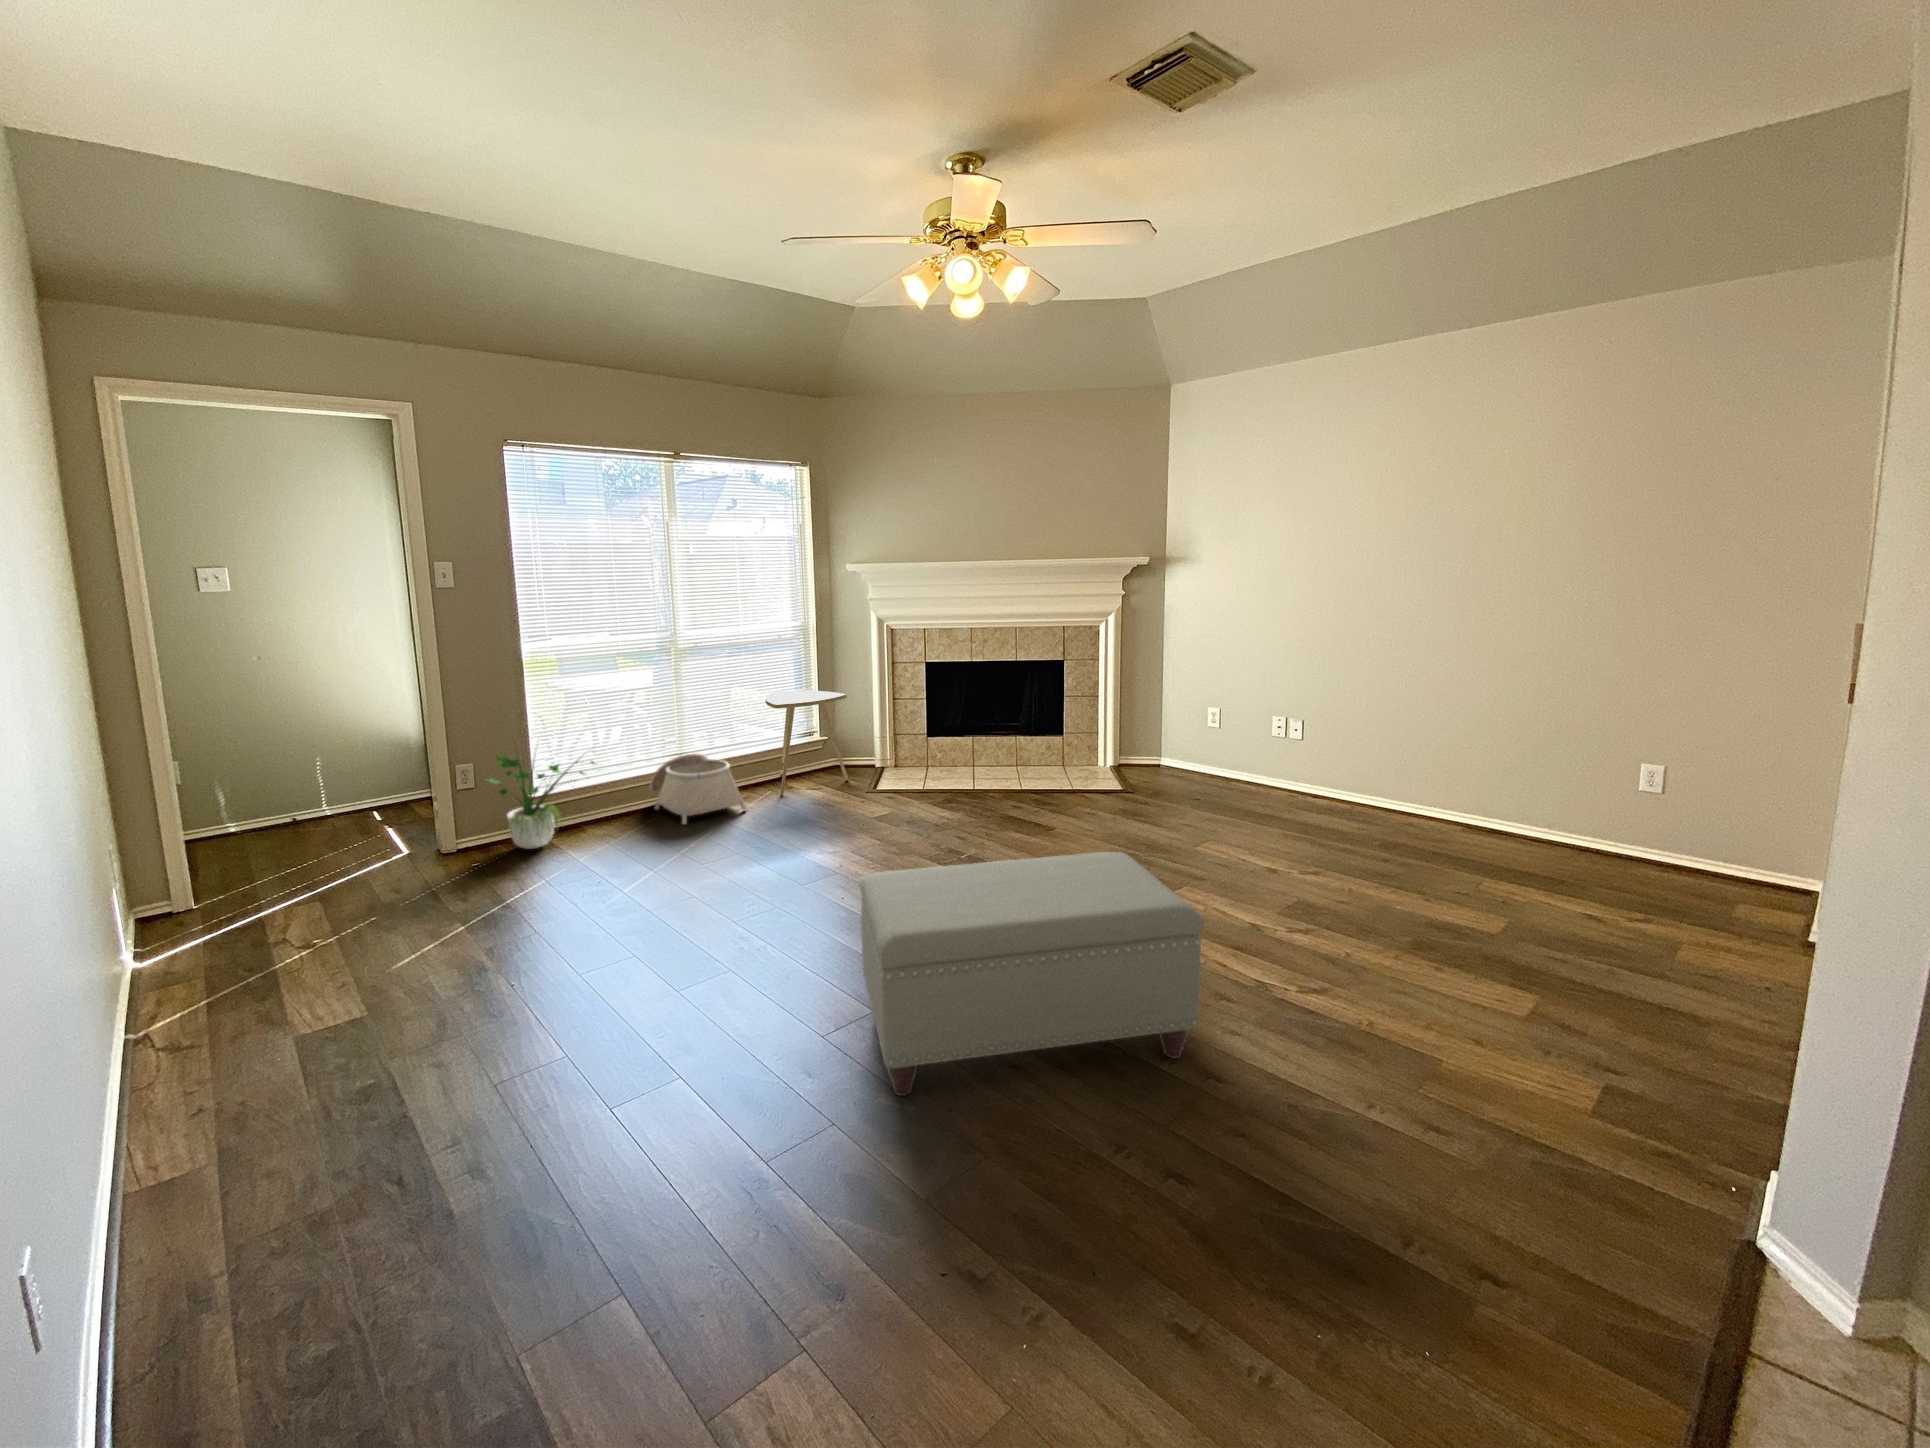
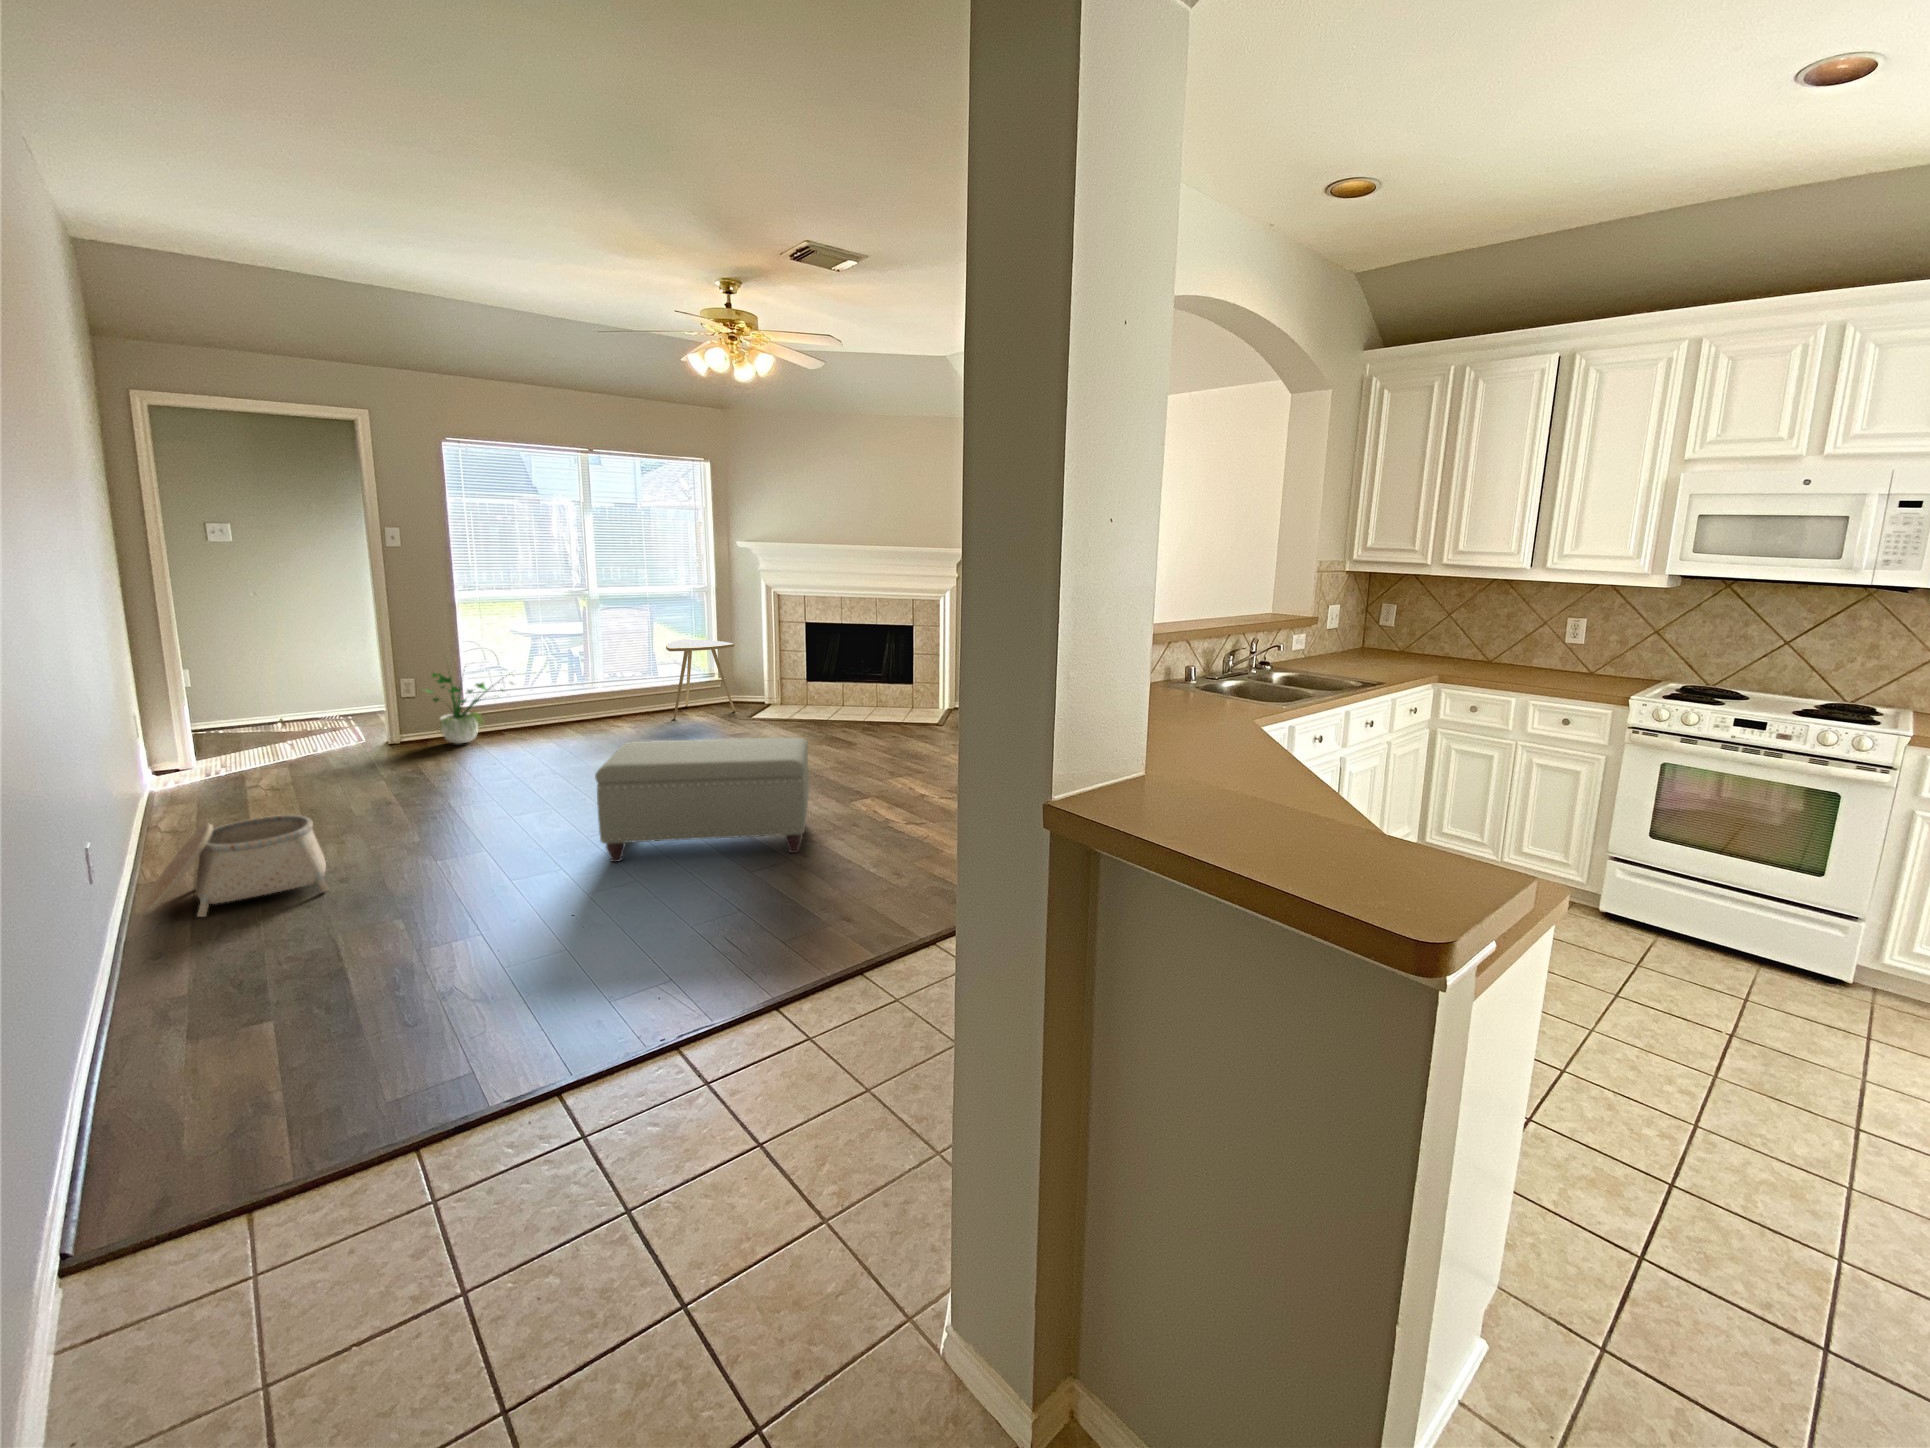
basket: present [650,753,746,825] -> present [140,815,329,917]

